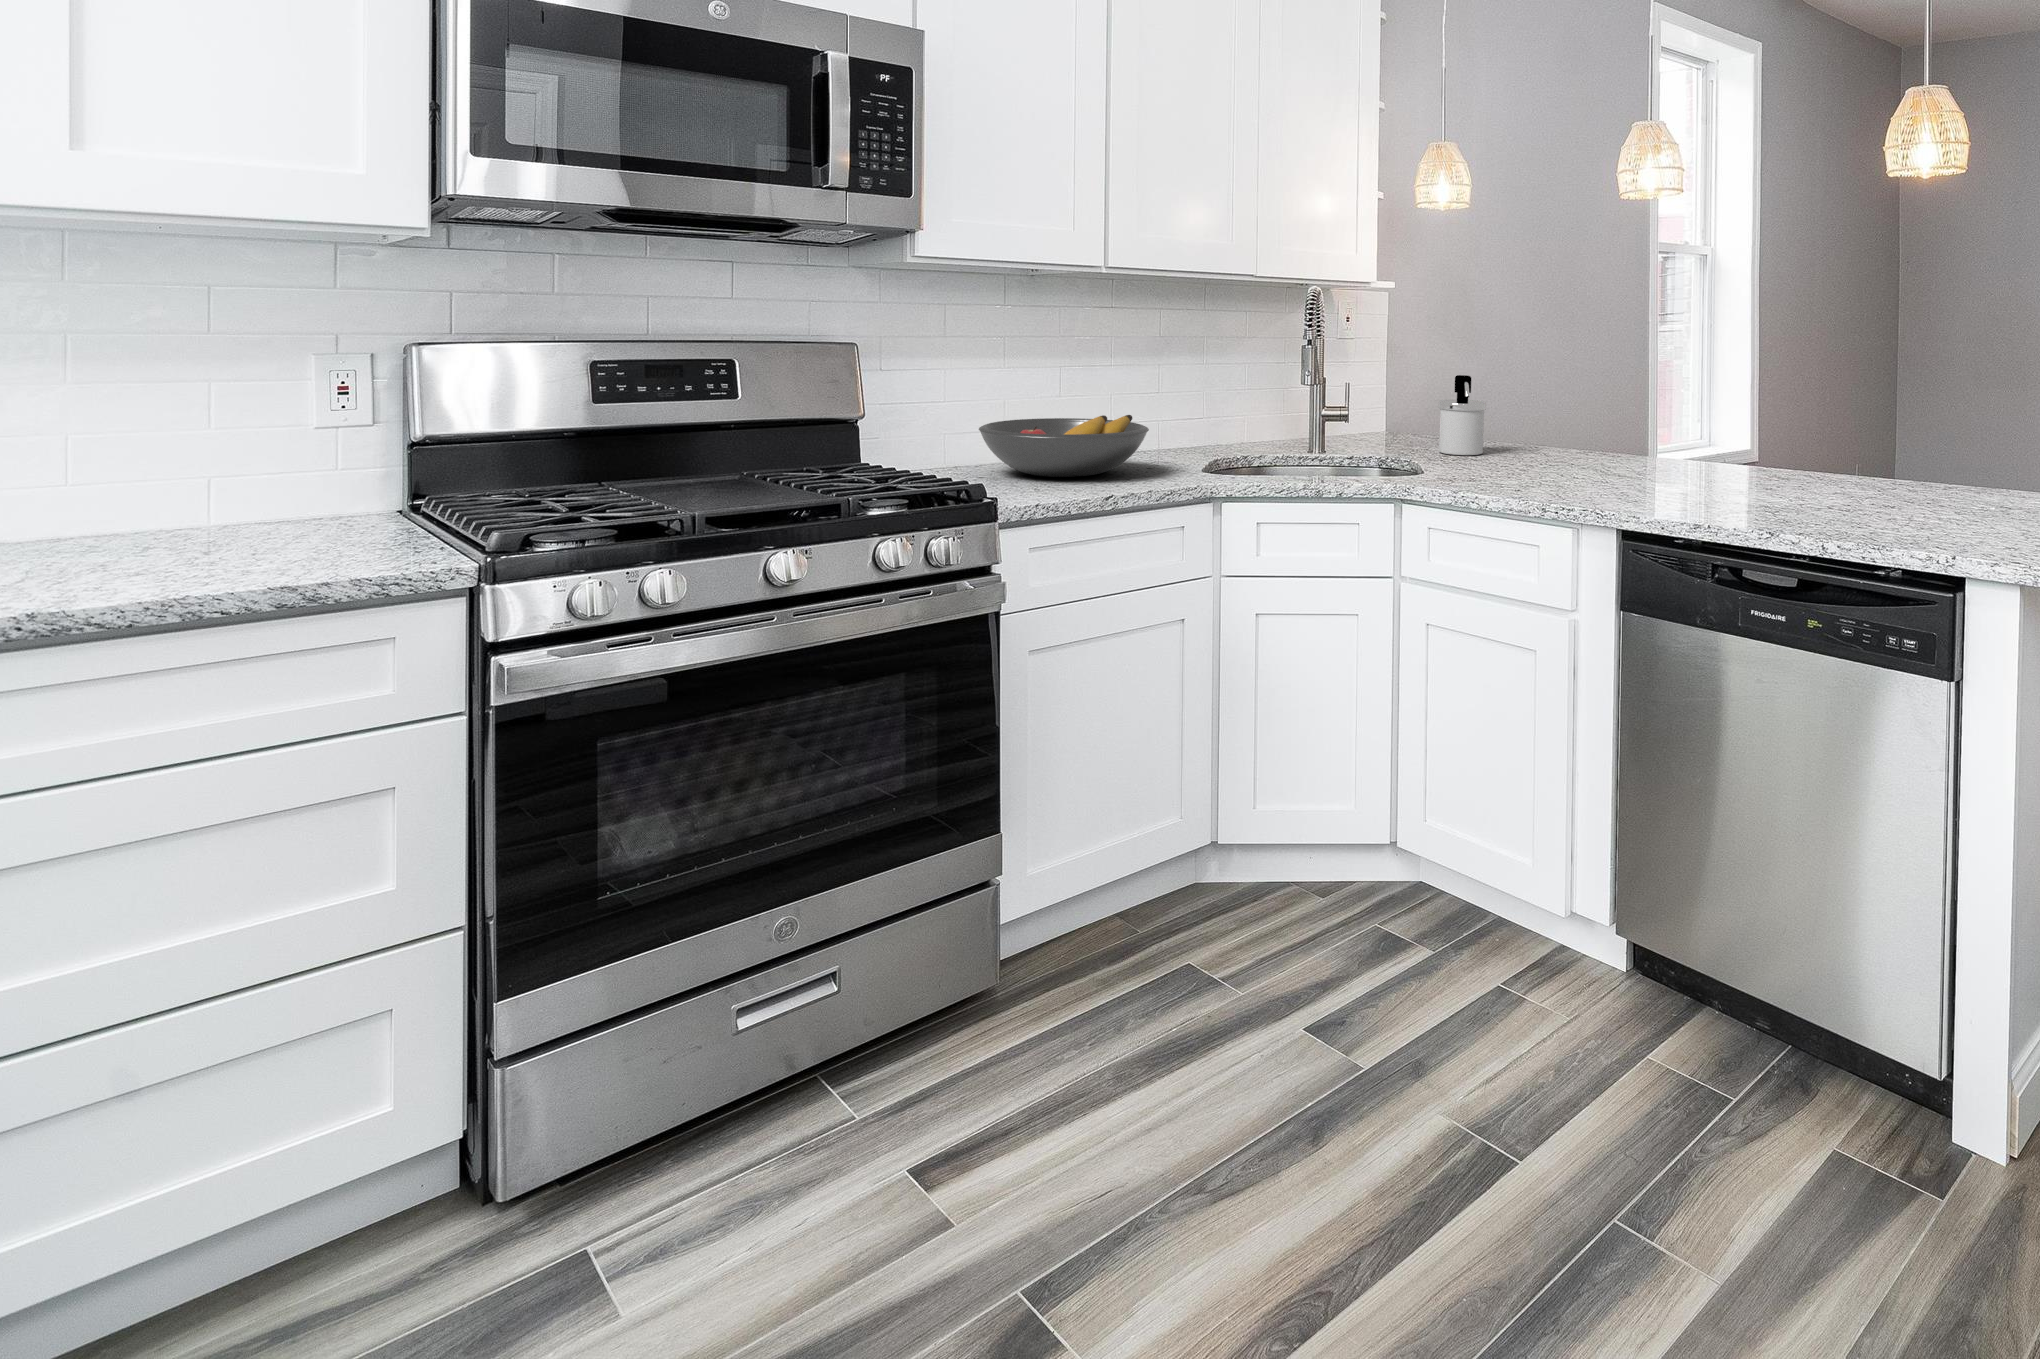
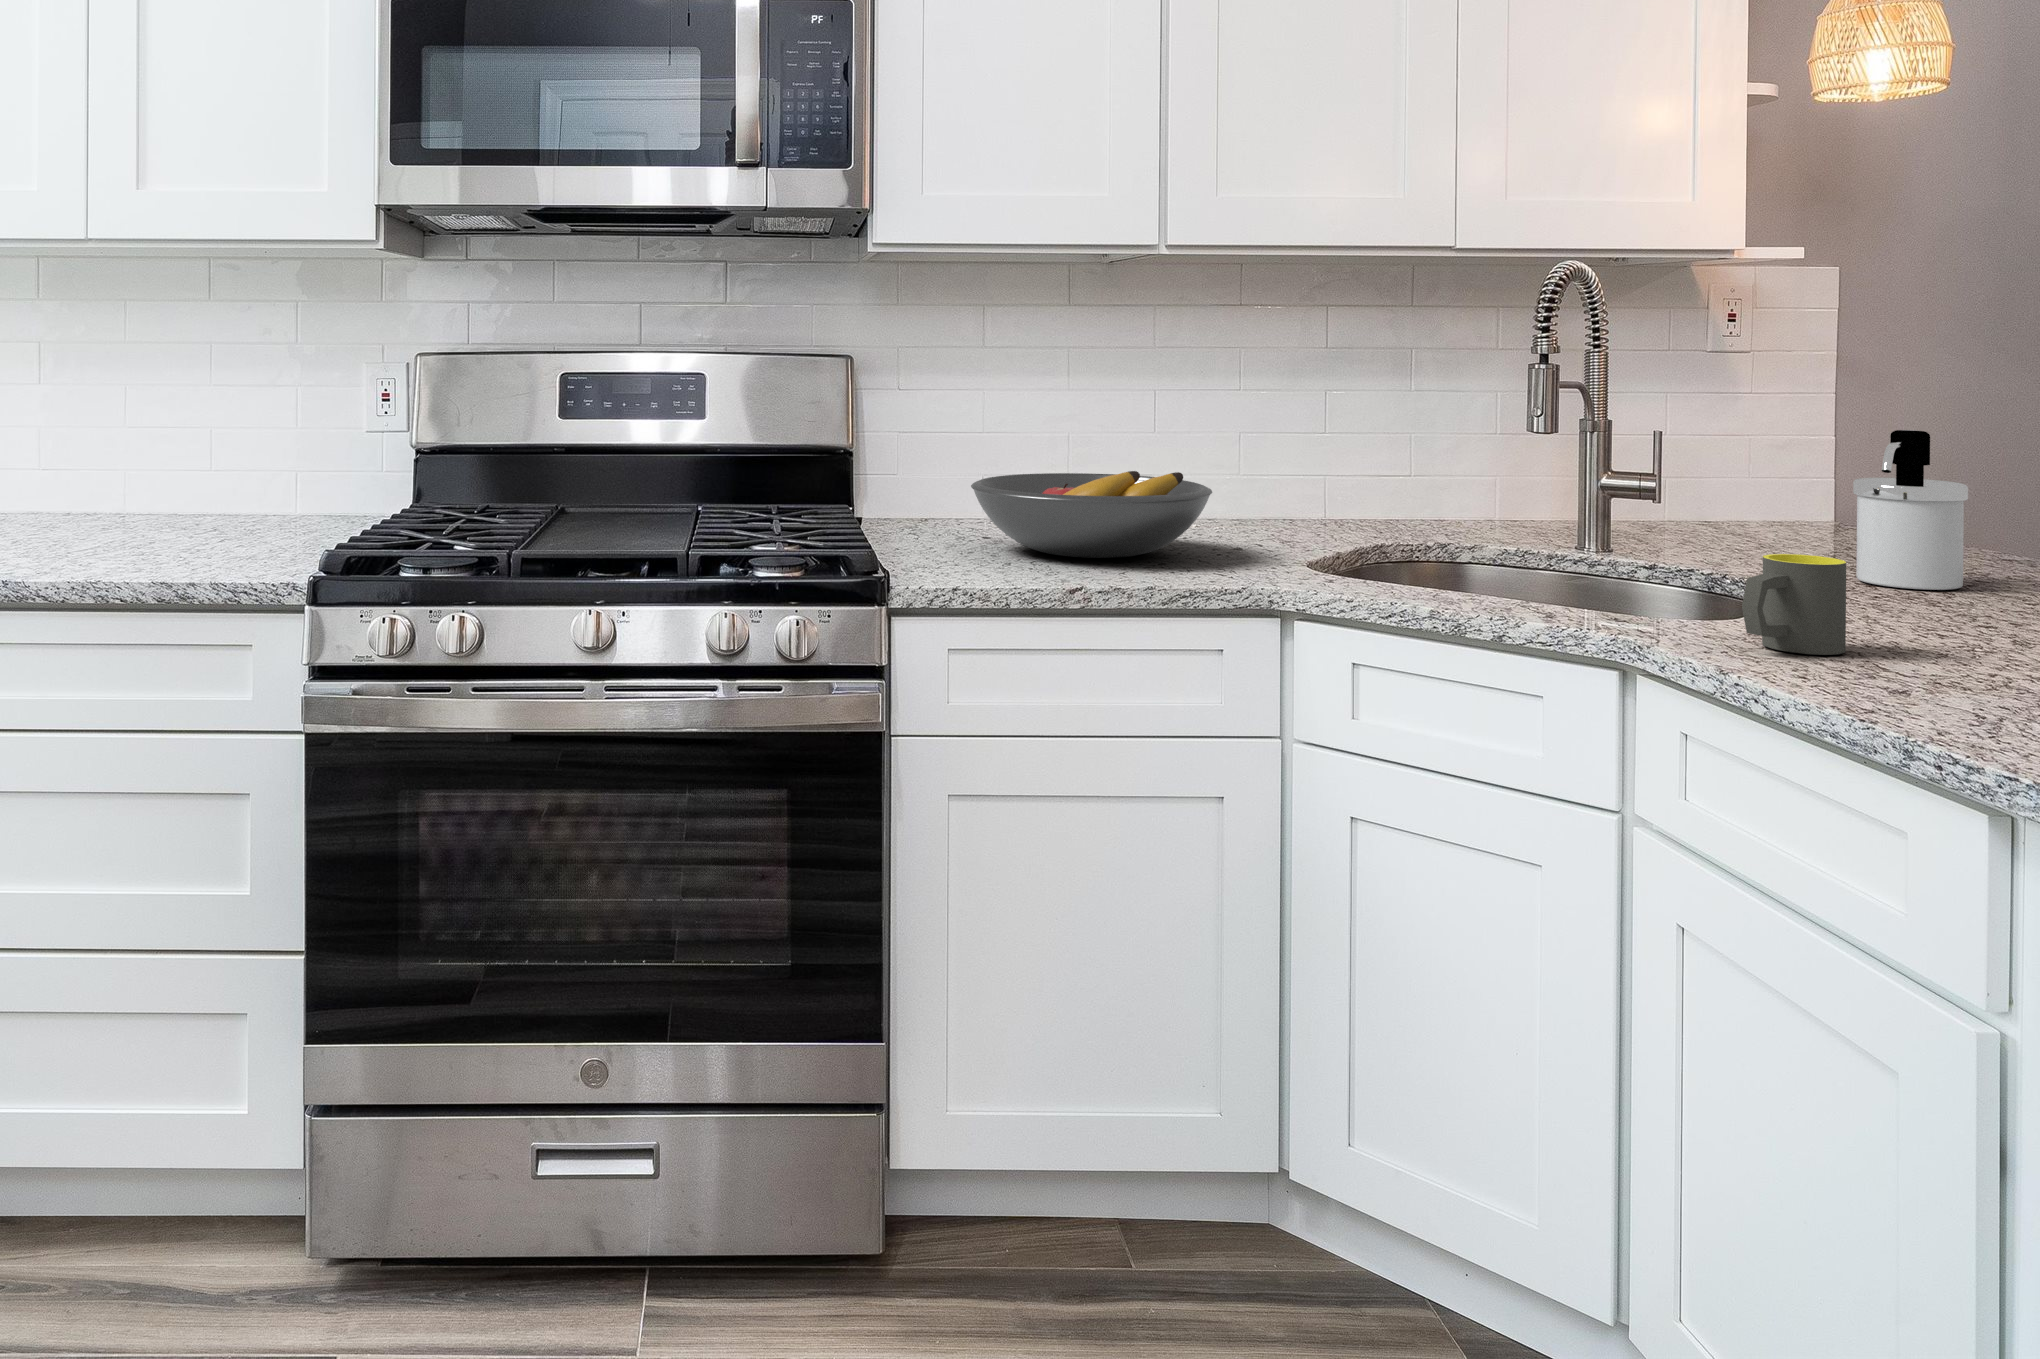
mug: none [1481,441,1517,489] -> present [1742,554,1846,655]

